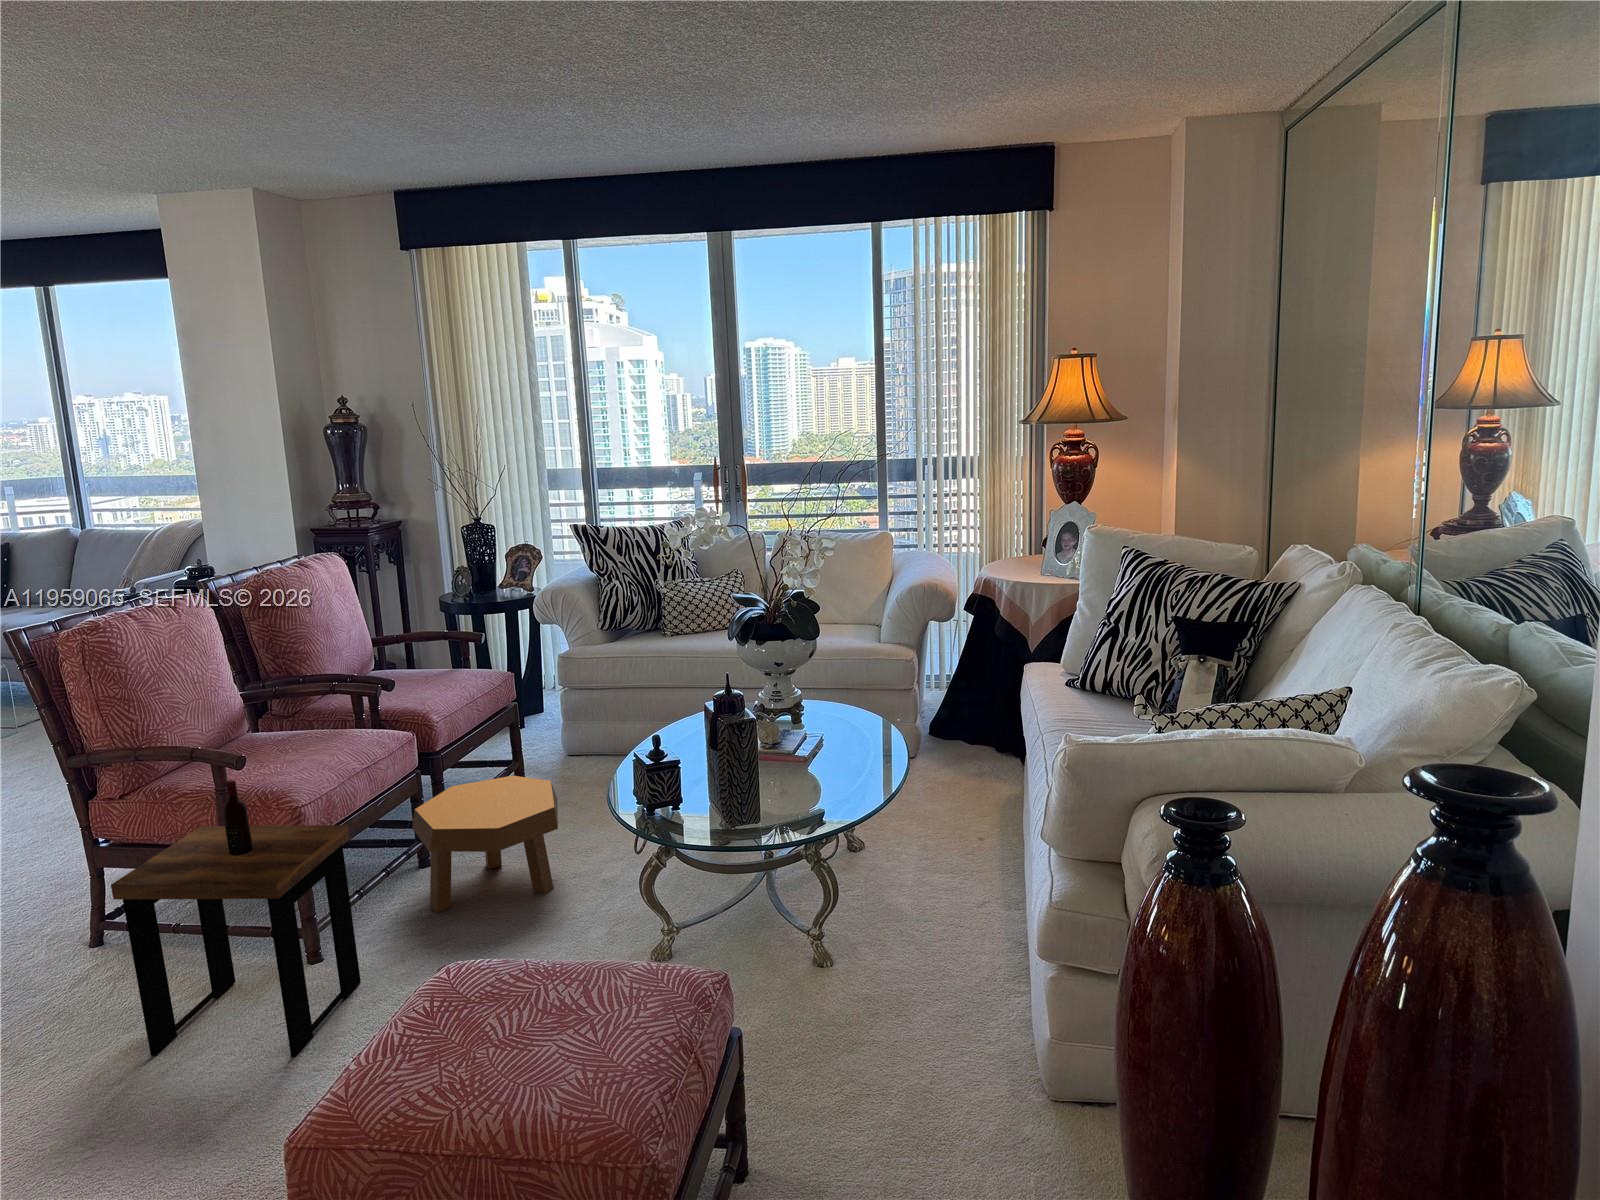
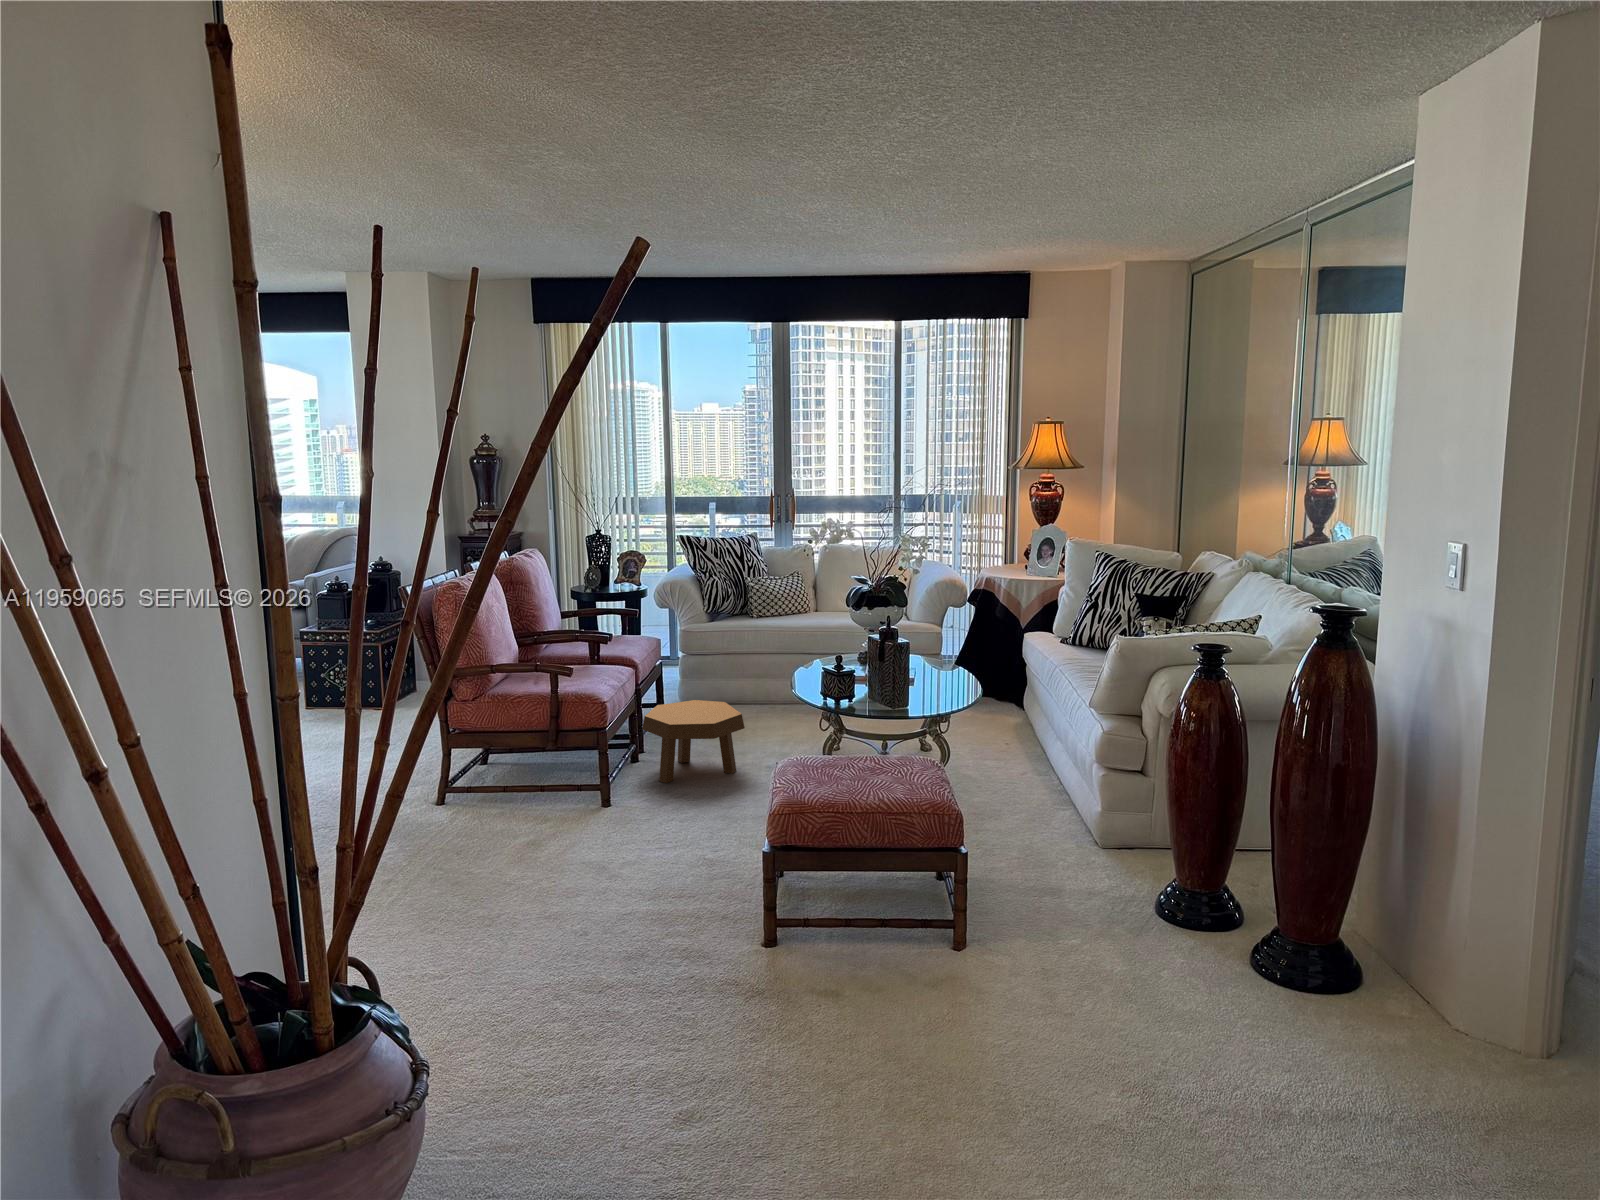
side table: present [111,780,361,1057] -> none [533,672,649,845]

